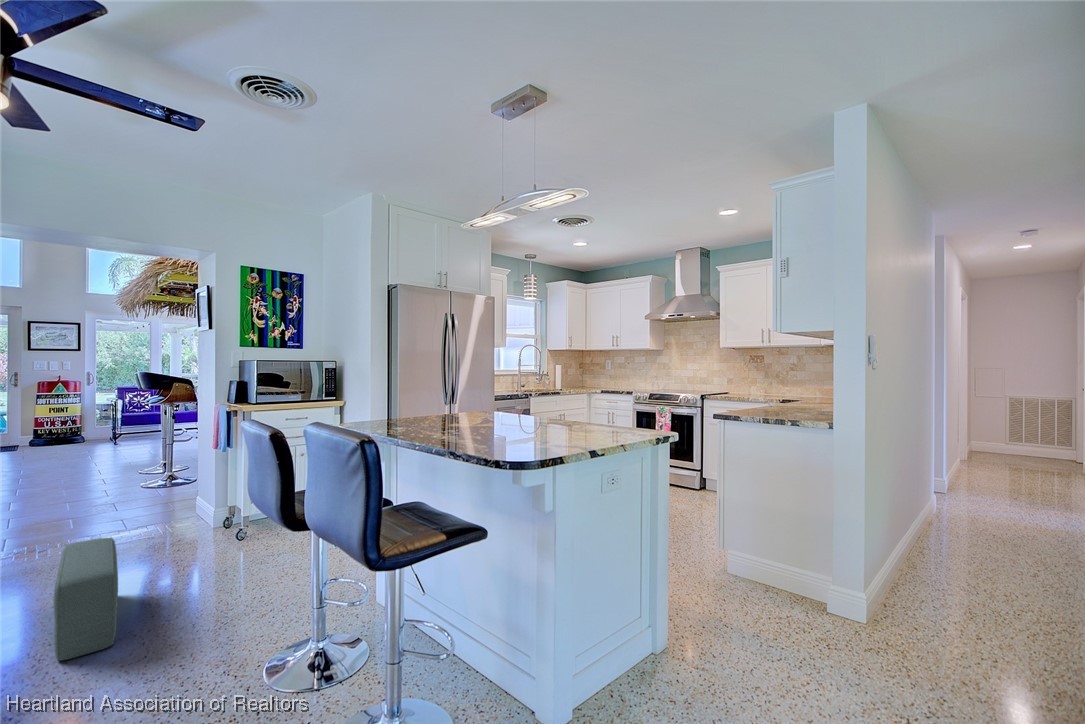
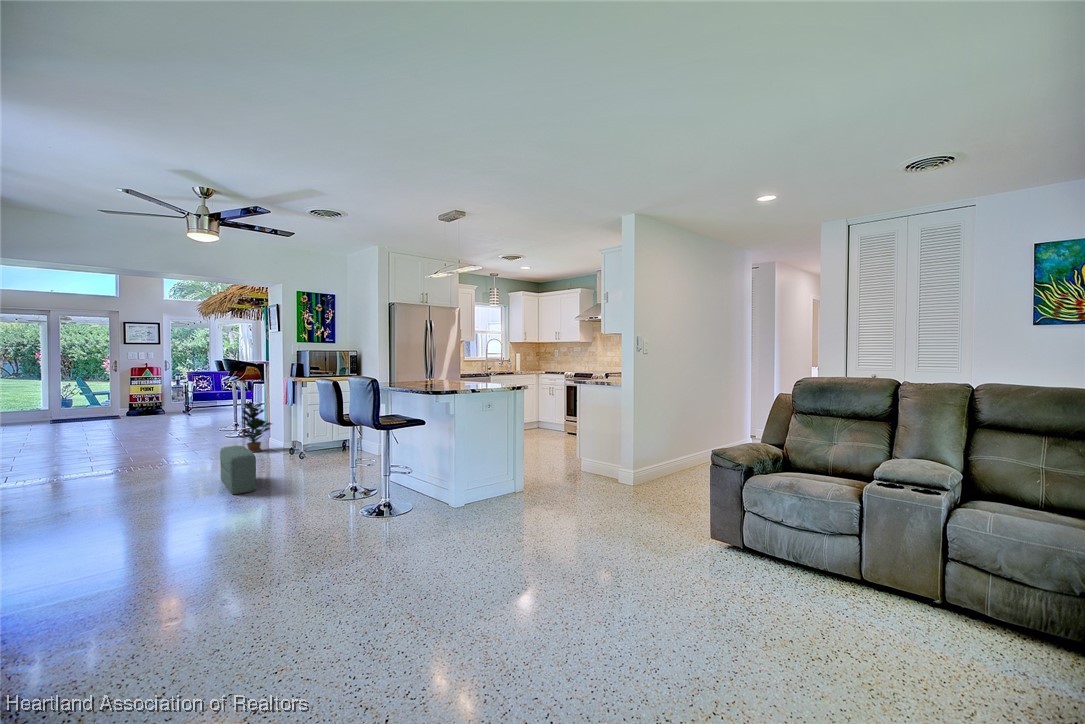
potted plant: none [144,442,203,523] -> present [241,403,271,452]

